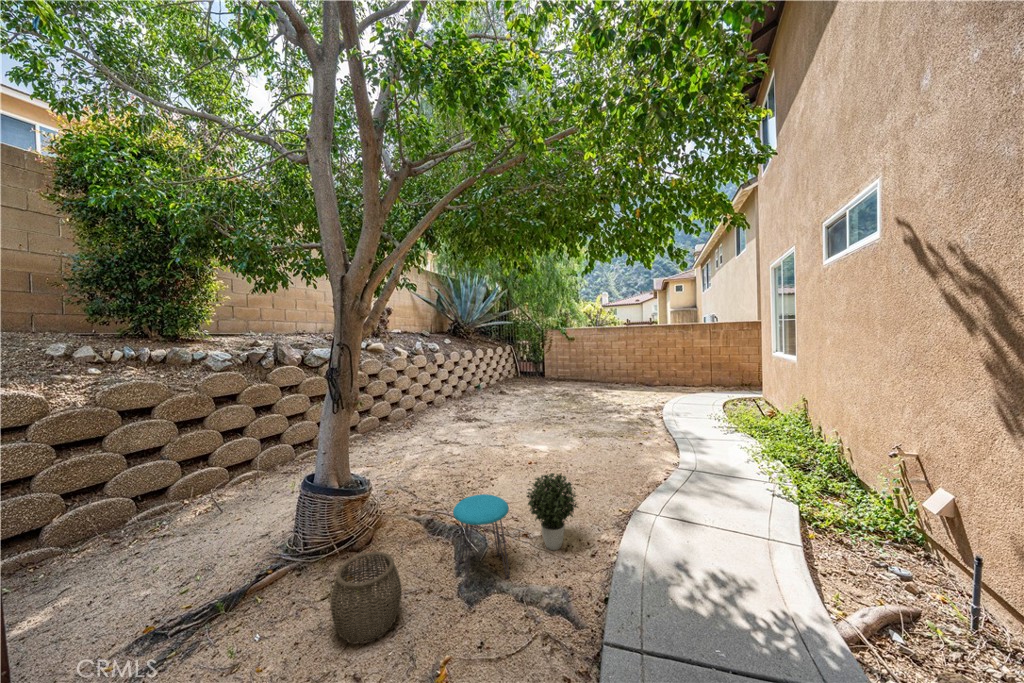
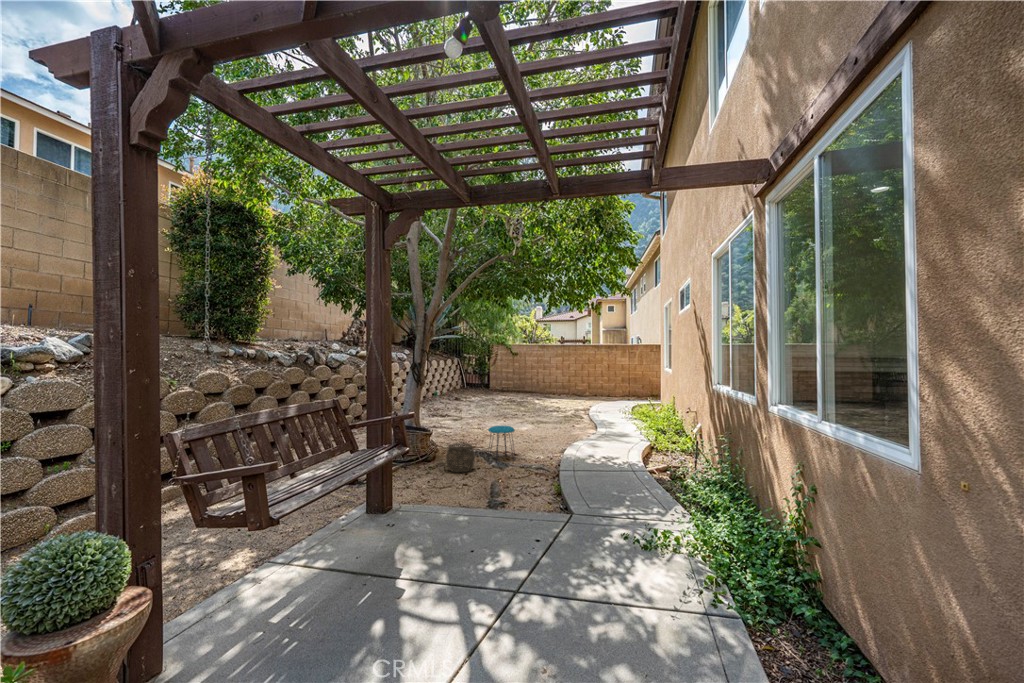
potted plant: present [527,473,578,550] -> none [519,417,545,455]

